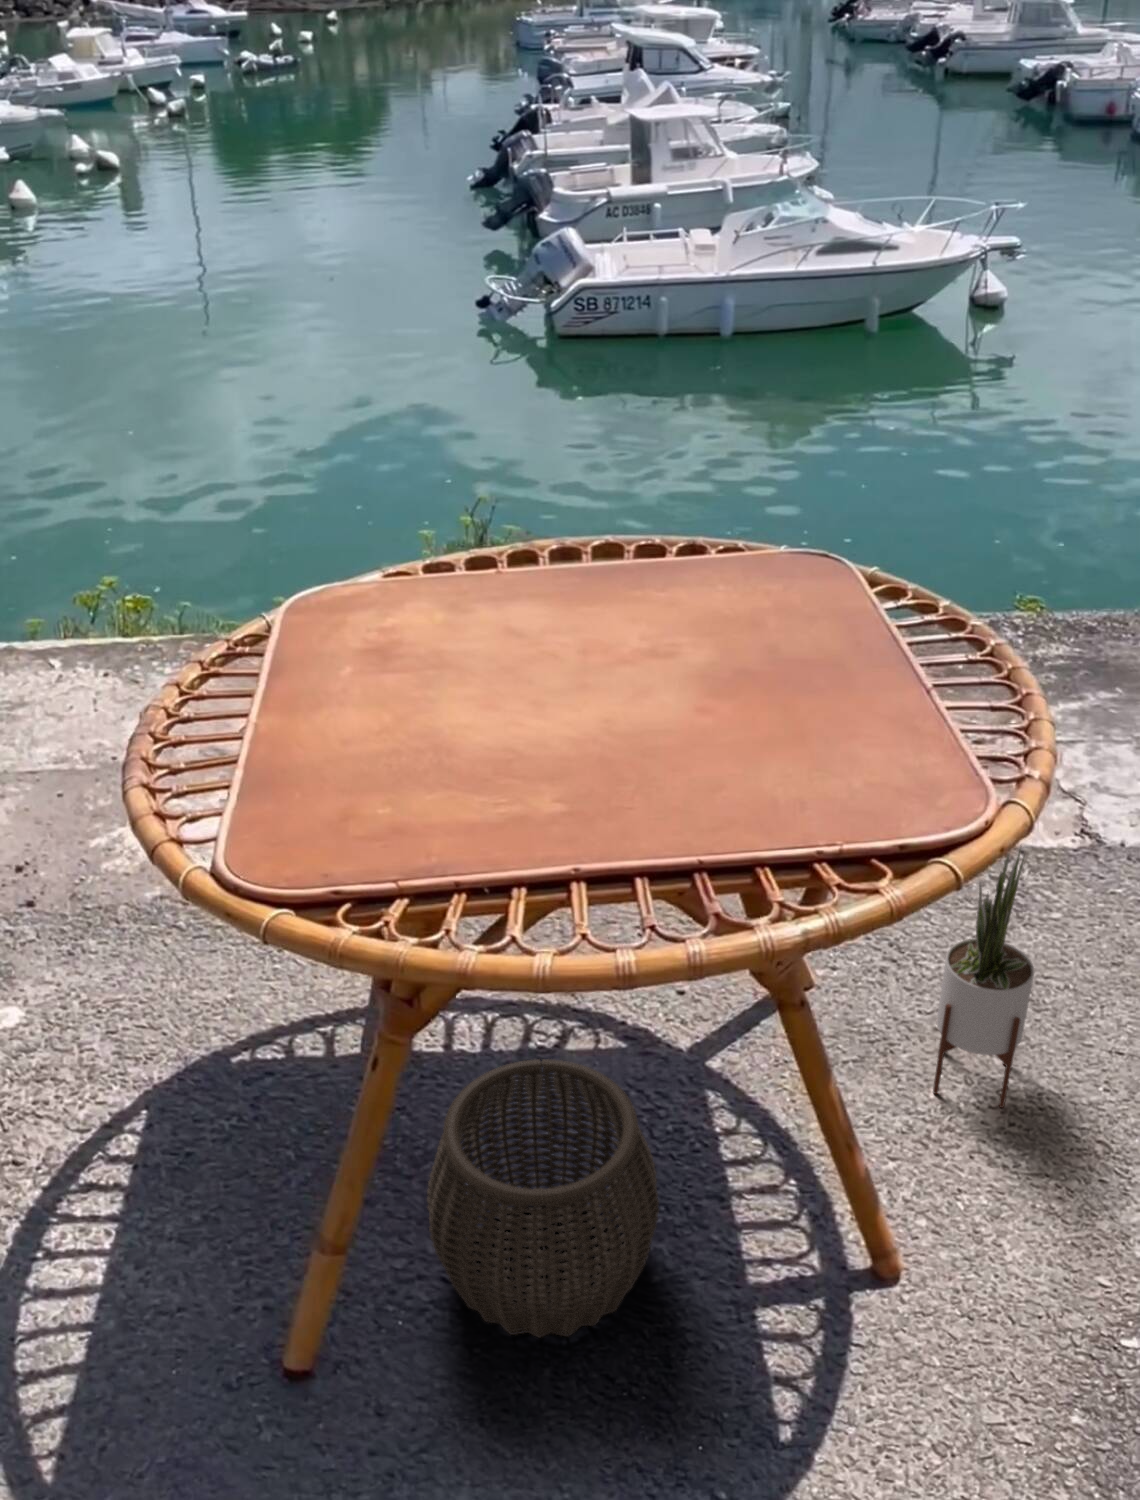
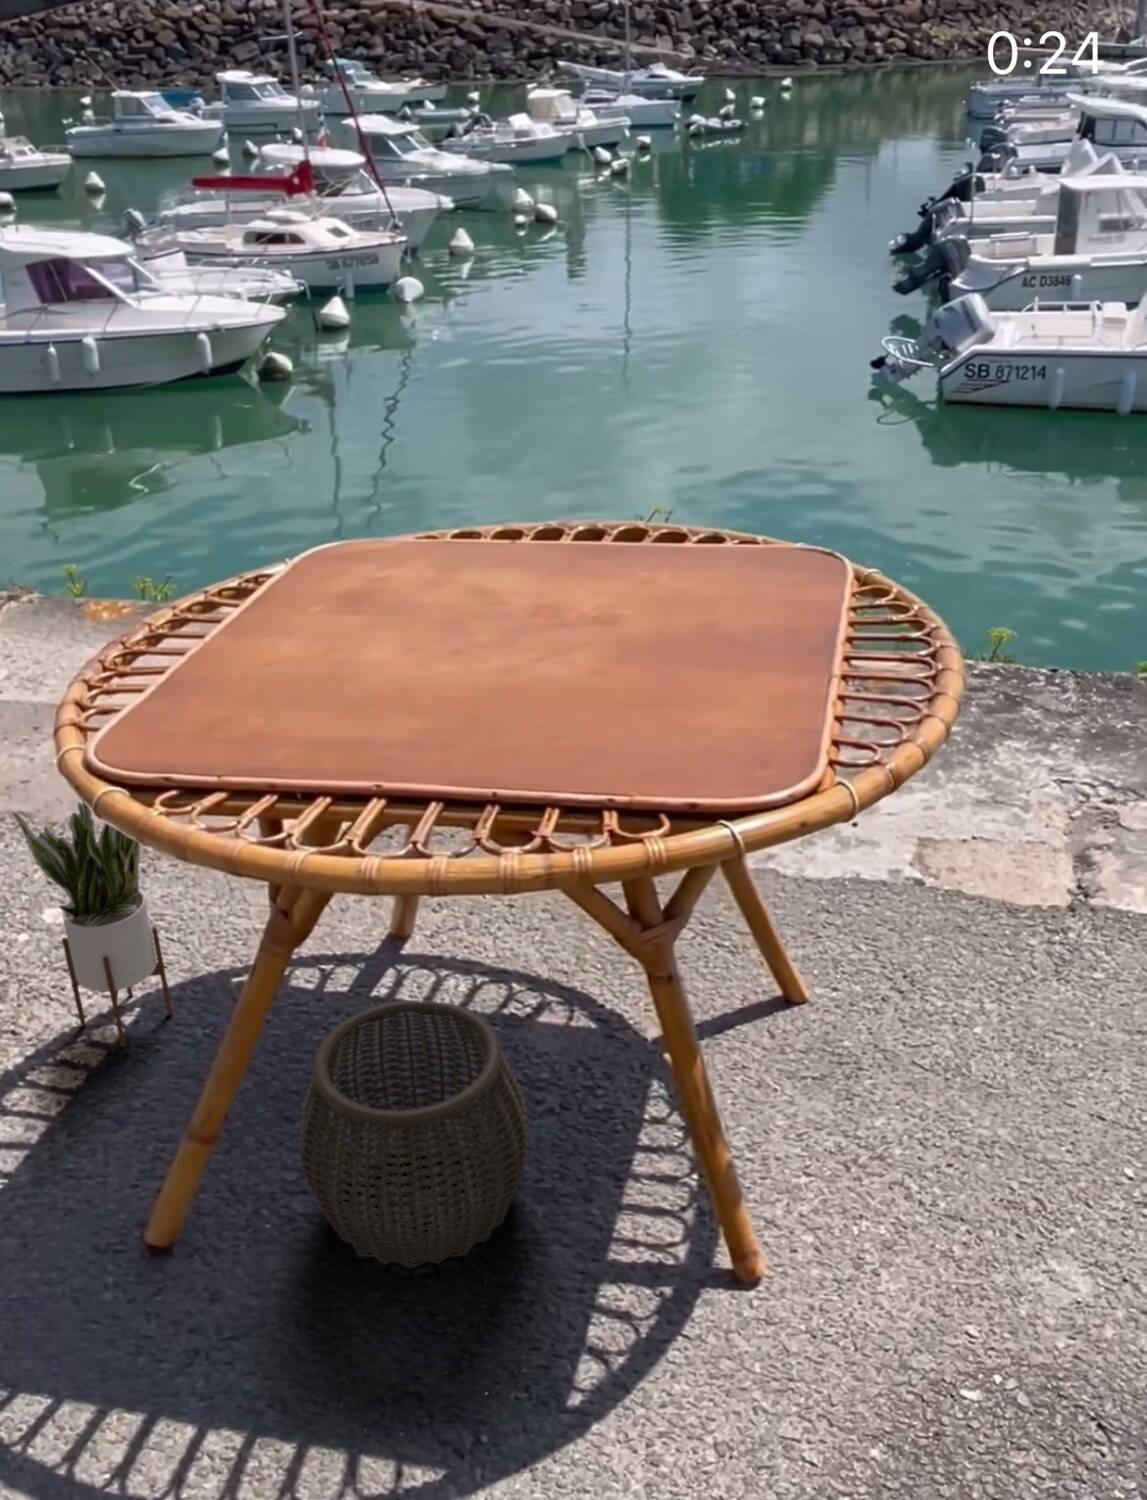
potted plant: present [933,849,1034,1108] -> present [12,802,173,1047]

